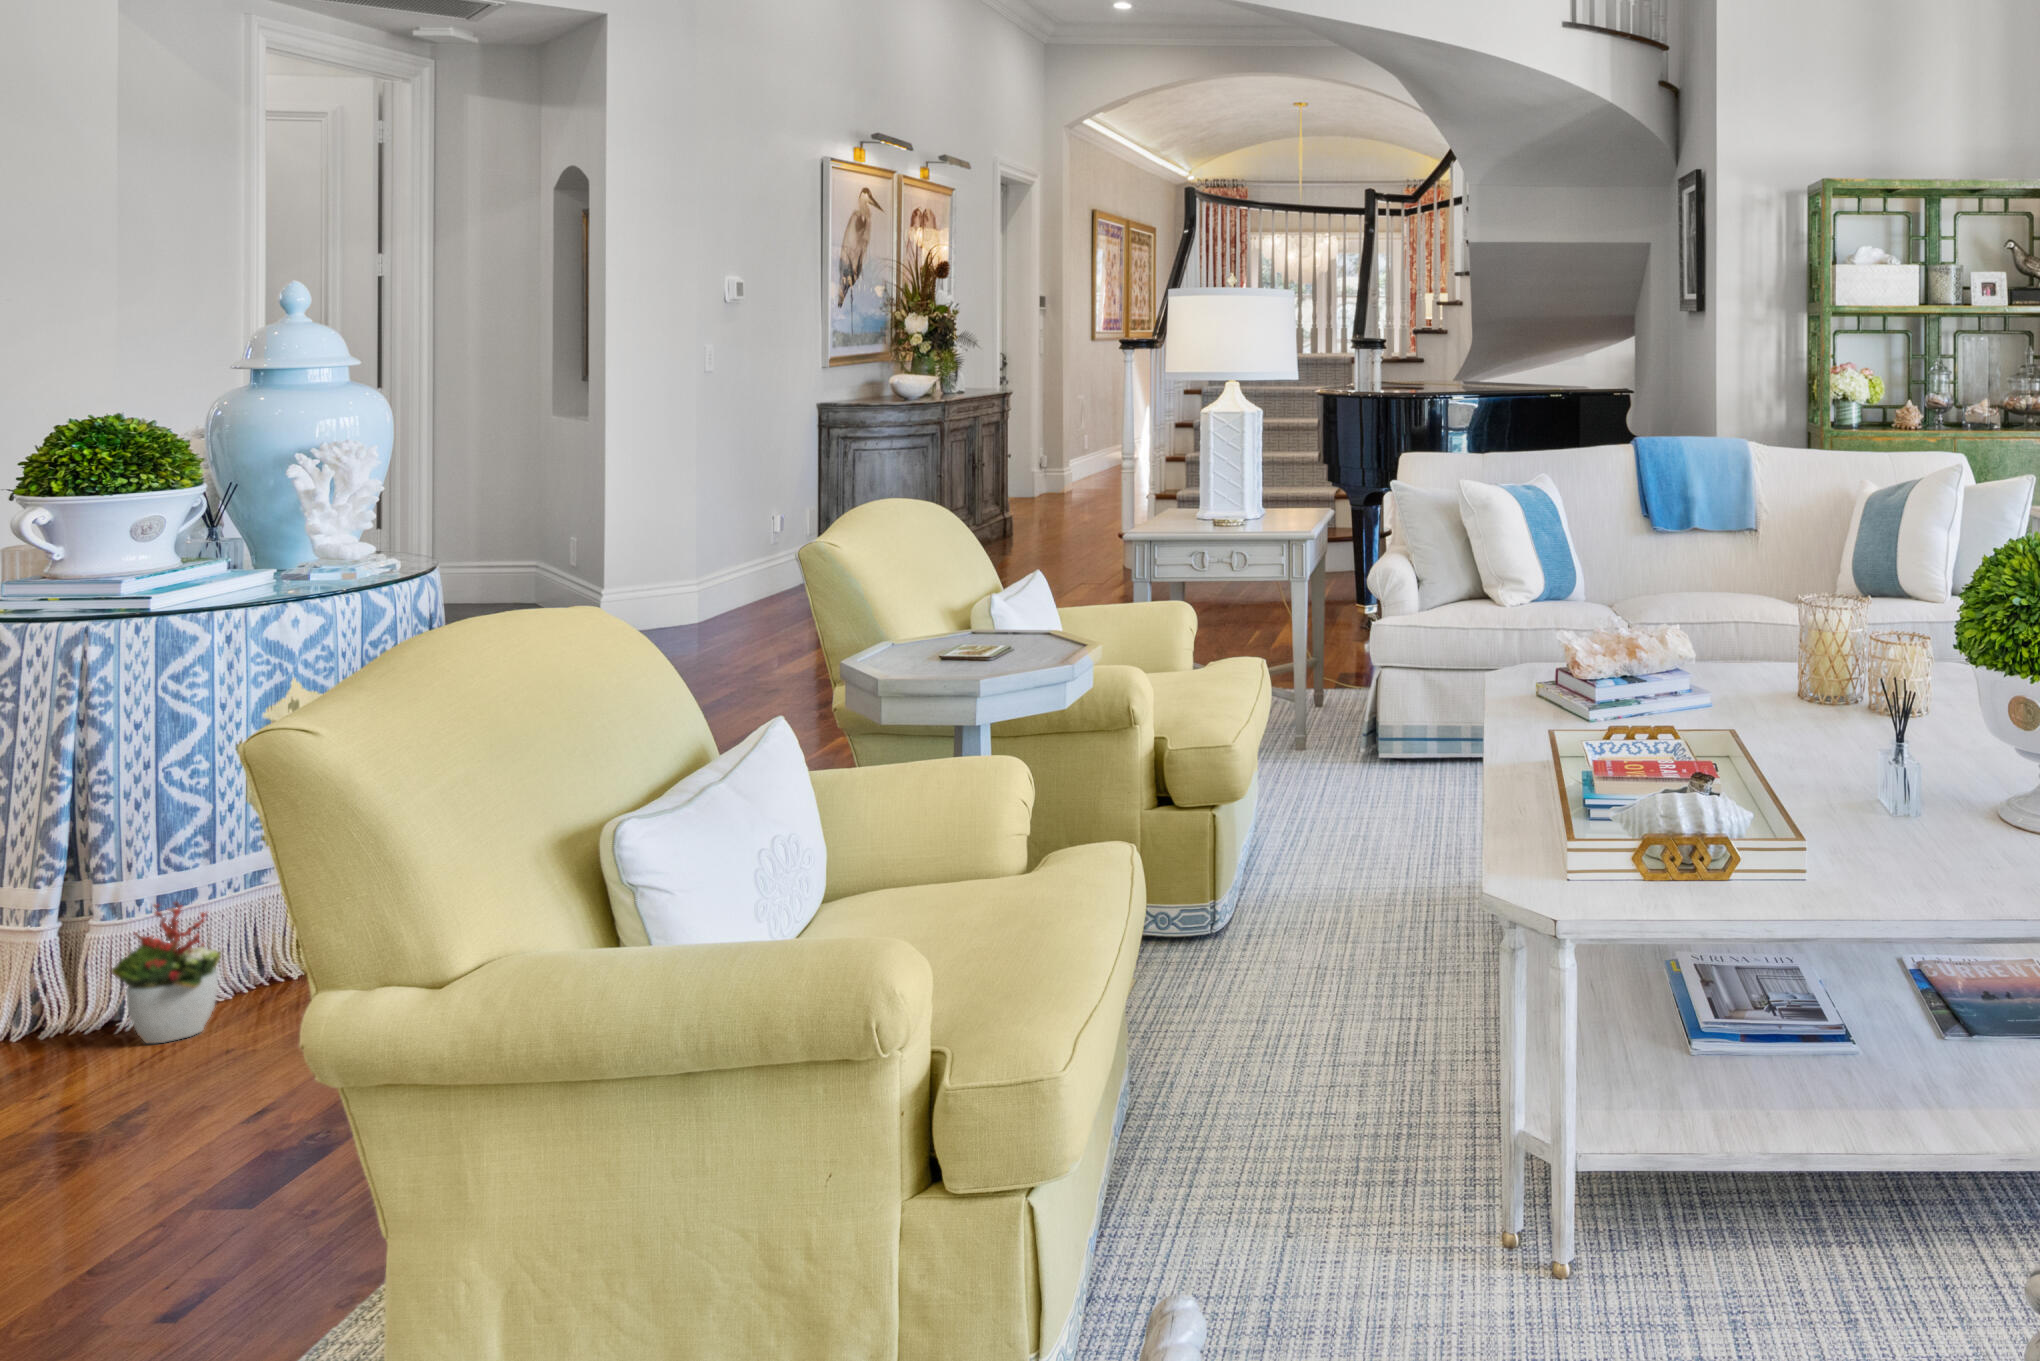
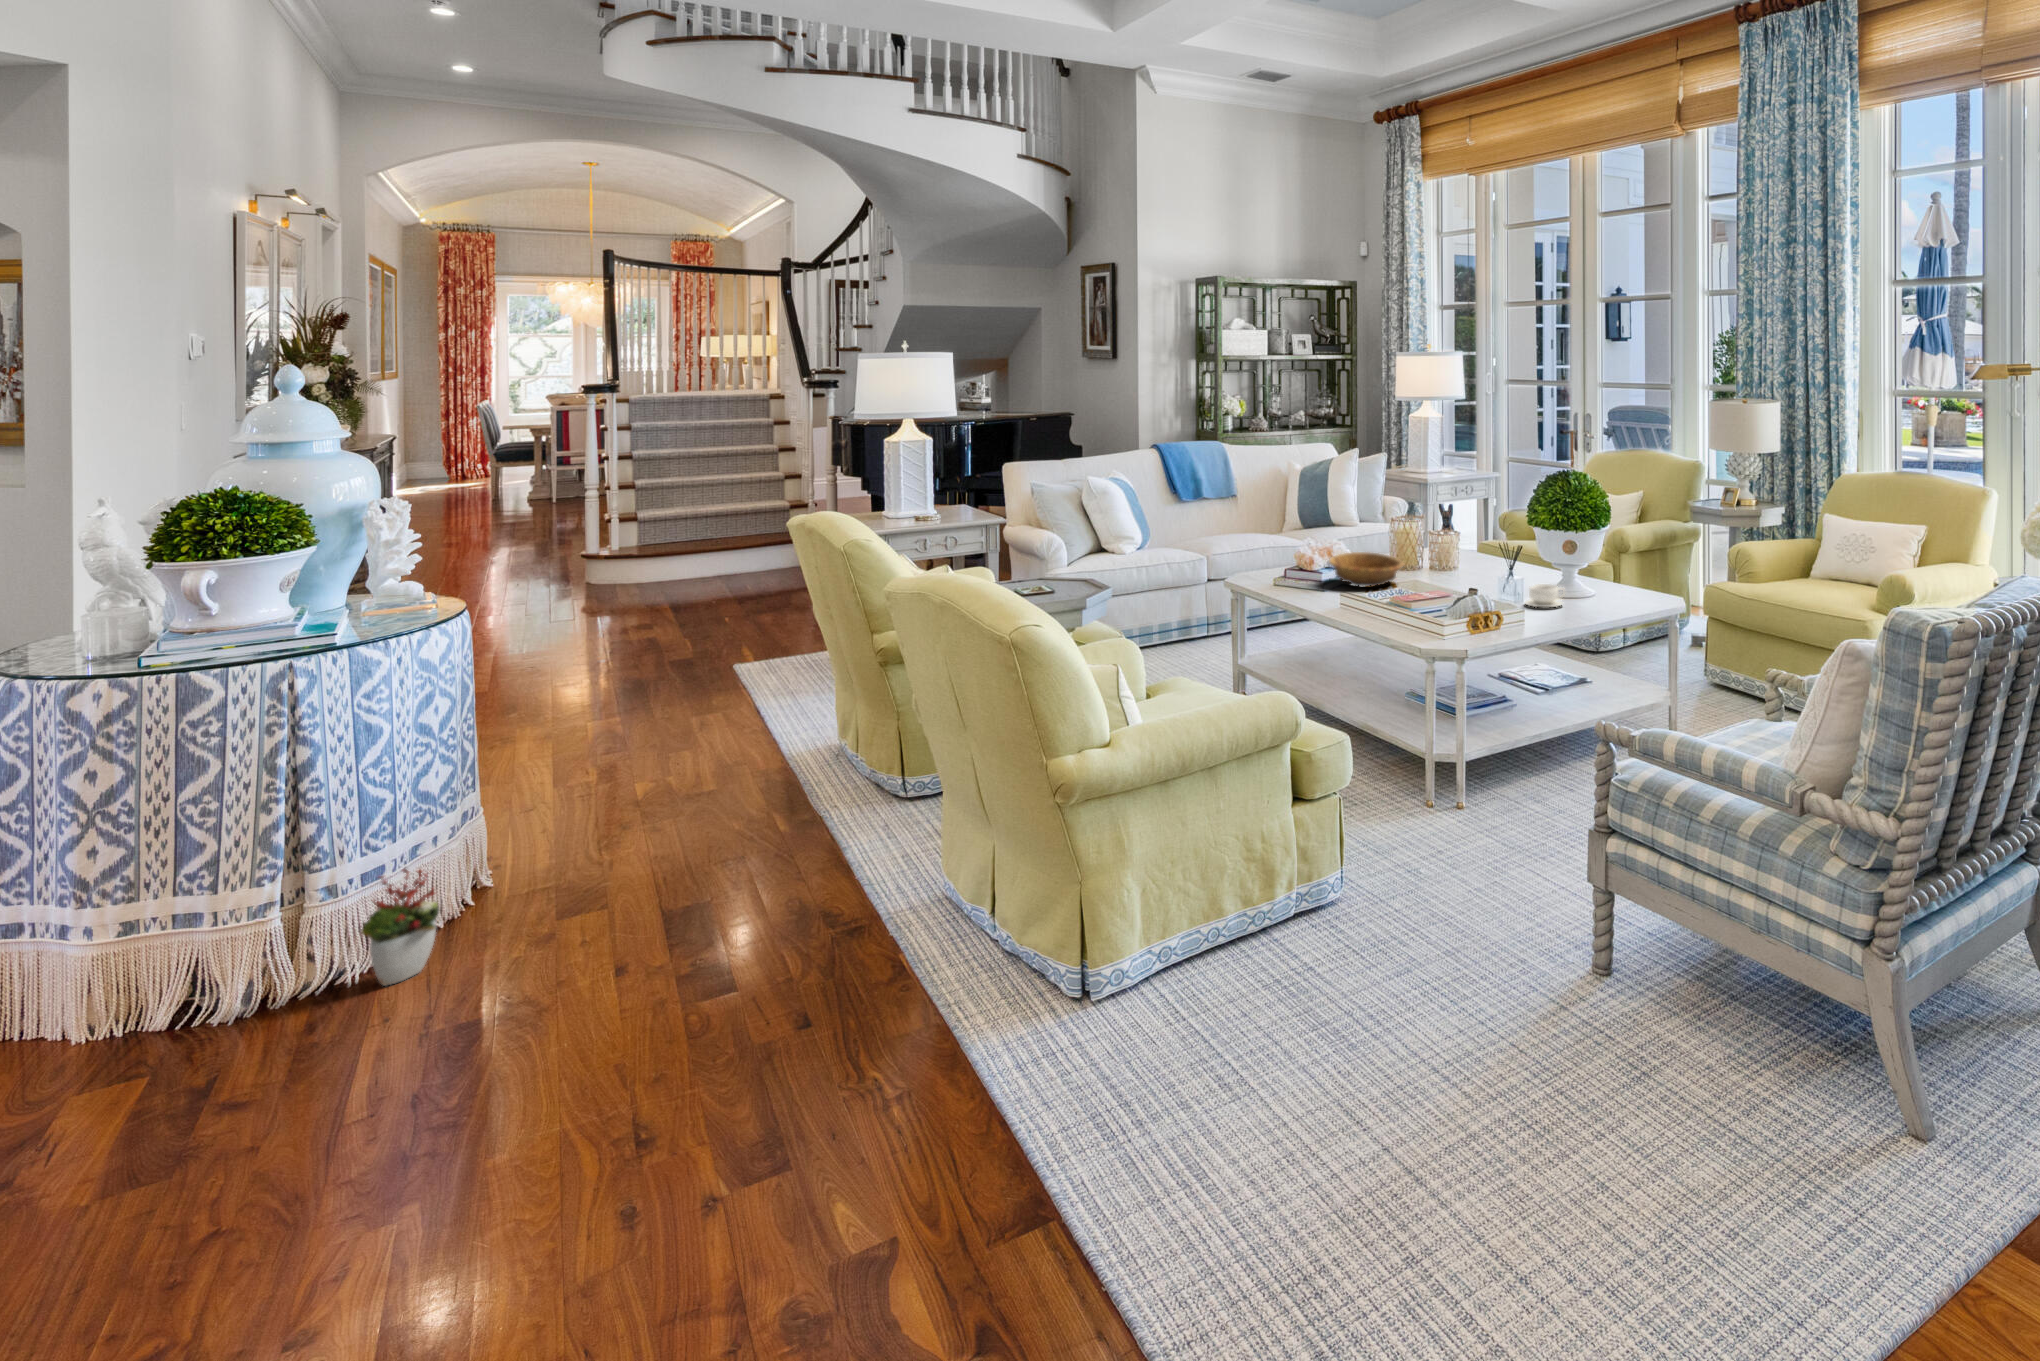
decorative bowl: none [1624,664,1772,737] -> present [1329,552,1403,586]
teacup: none [1895,794,1992,855] -> present [1525,584,1565,607]

